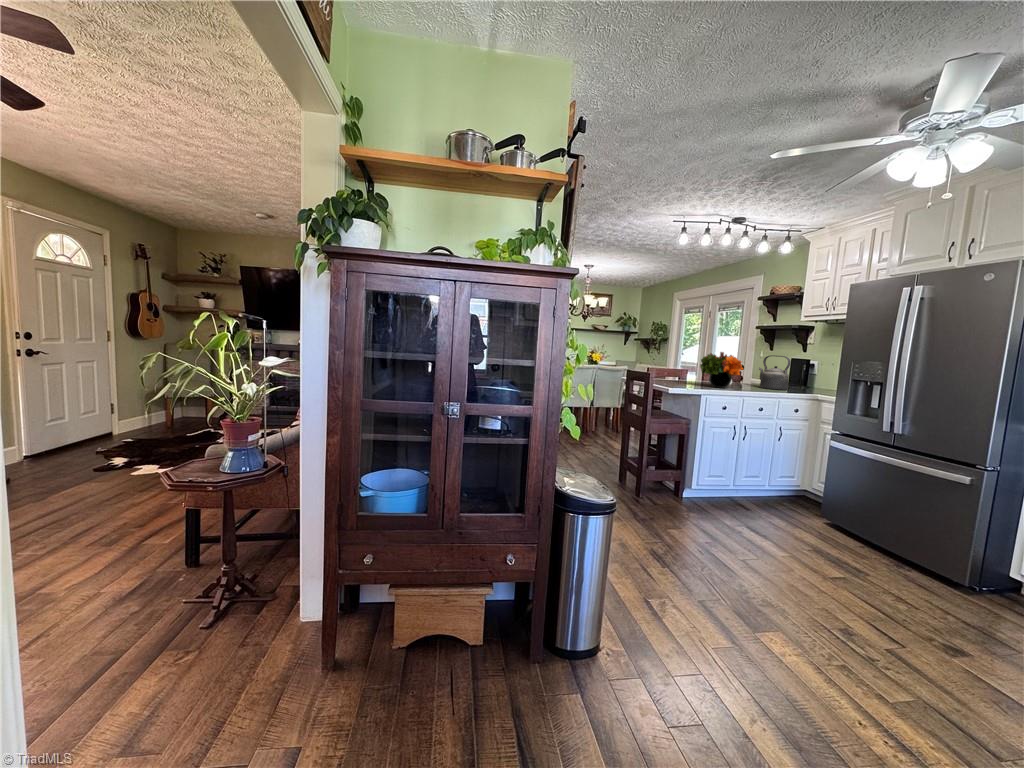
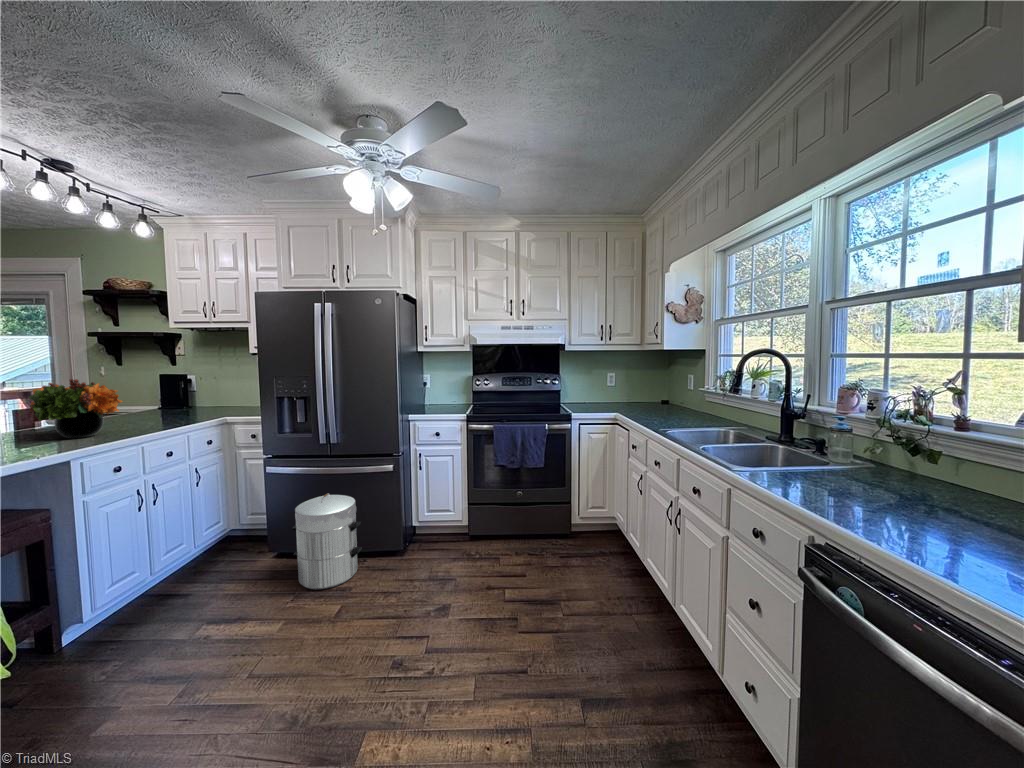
kettle: present [759,355,791,390] -> none [130,375,182,422]
waste bin: none [824,478,904,570] -> present [292,493,362,589]

